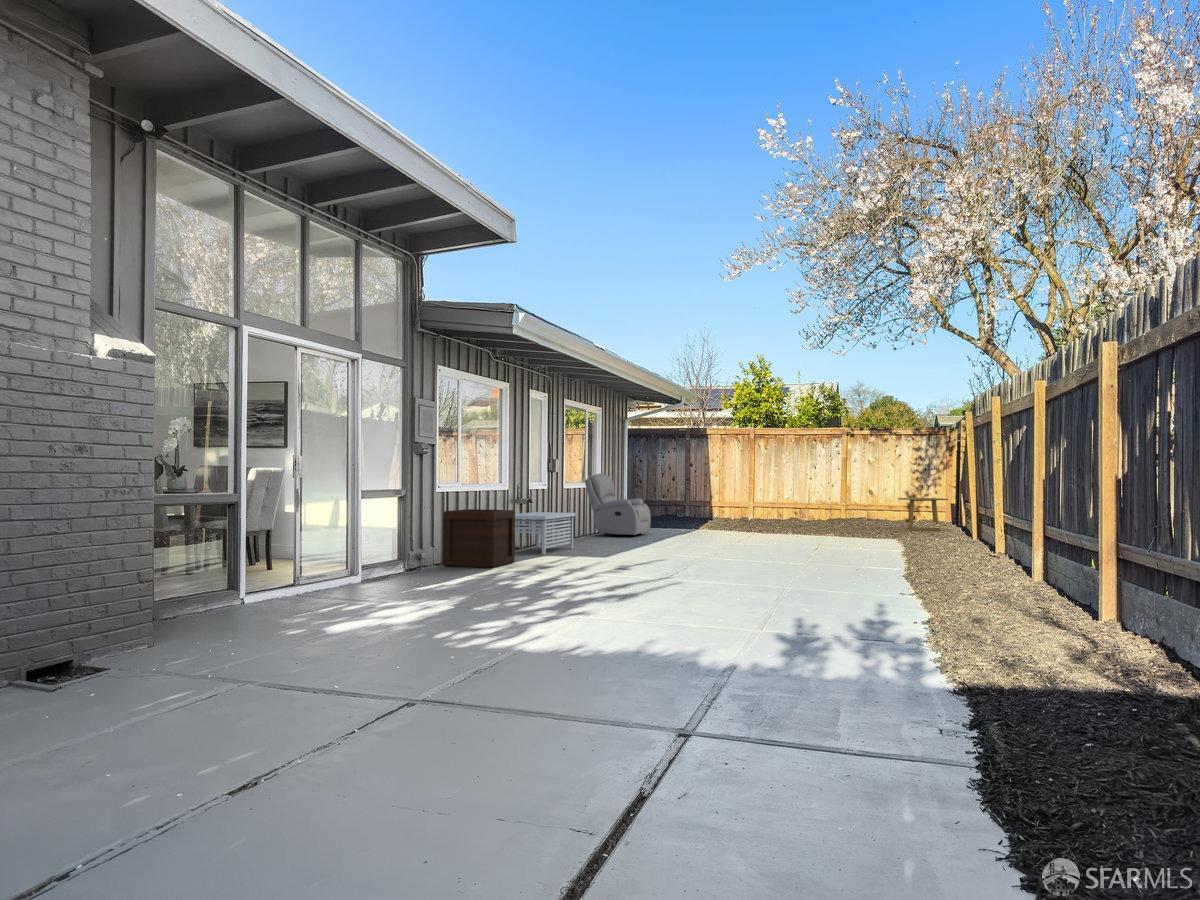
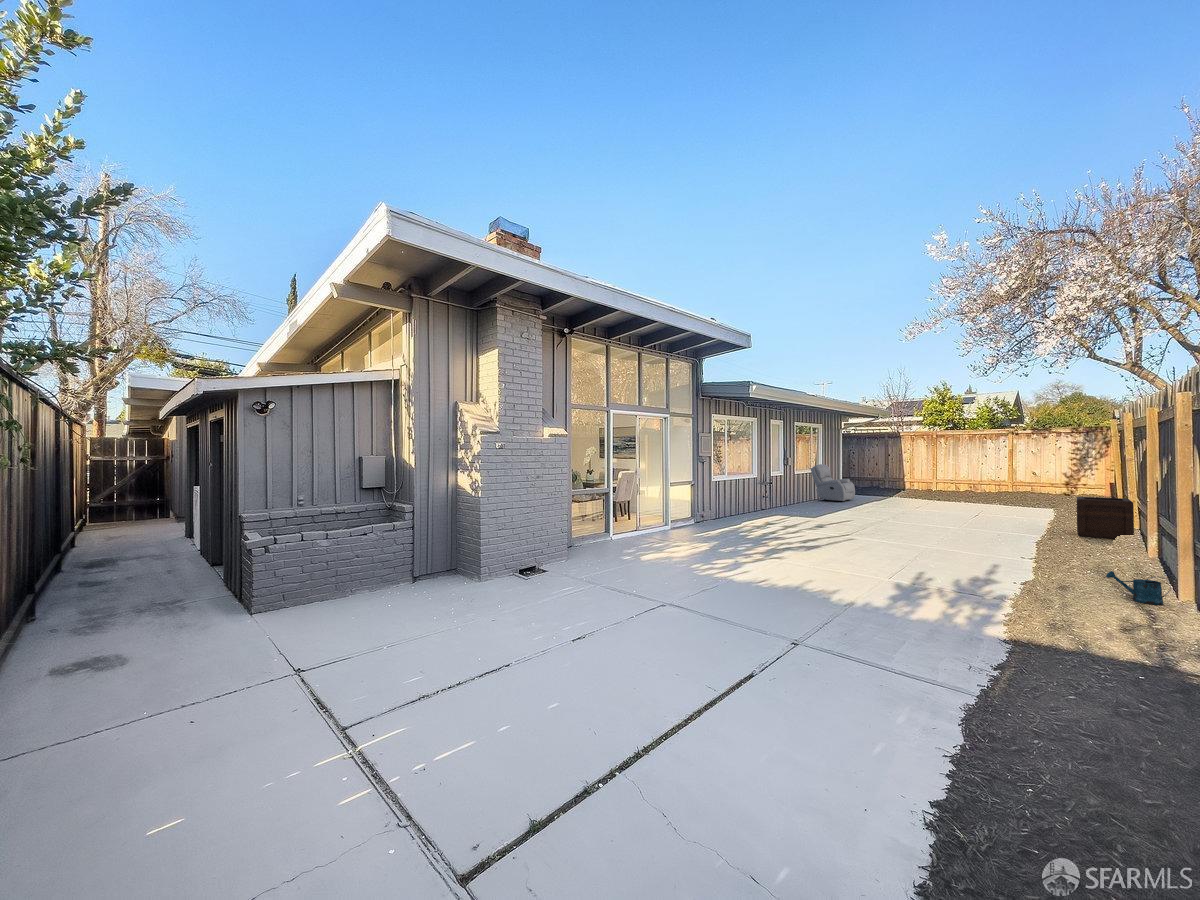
round table: present [898,498,948,531] -> none [1057,478,1106,503]
wooden crate: present [442,509,515,568] -> present [1076,497,1134,539]
storage bench: present [515,512,575,554] -> none [755,488,800,514]
watering can: none [1022,590,1086,631] -> present [1106,571,1171,605]

